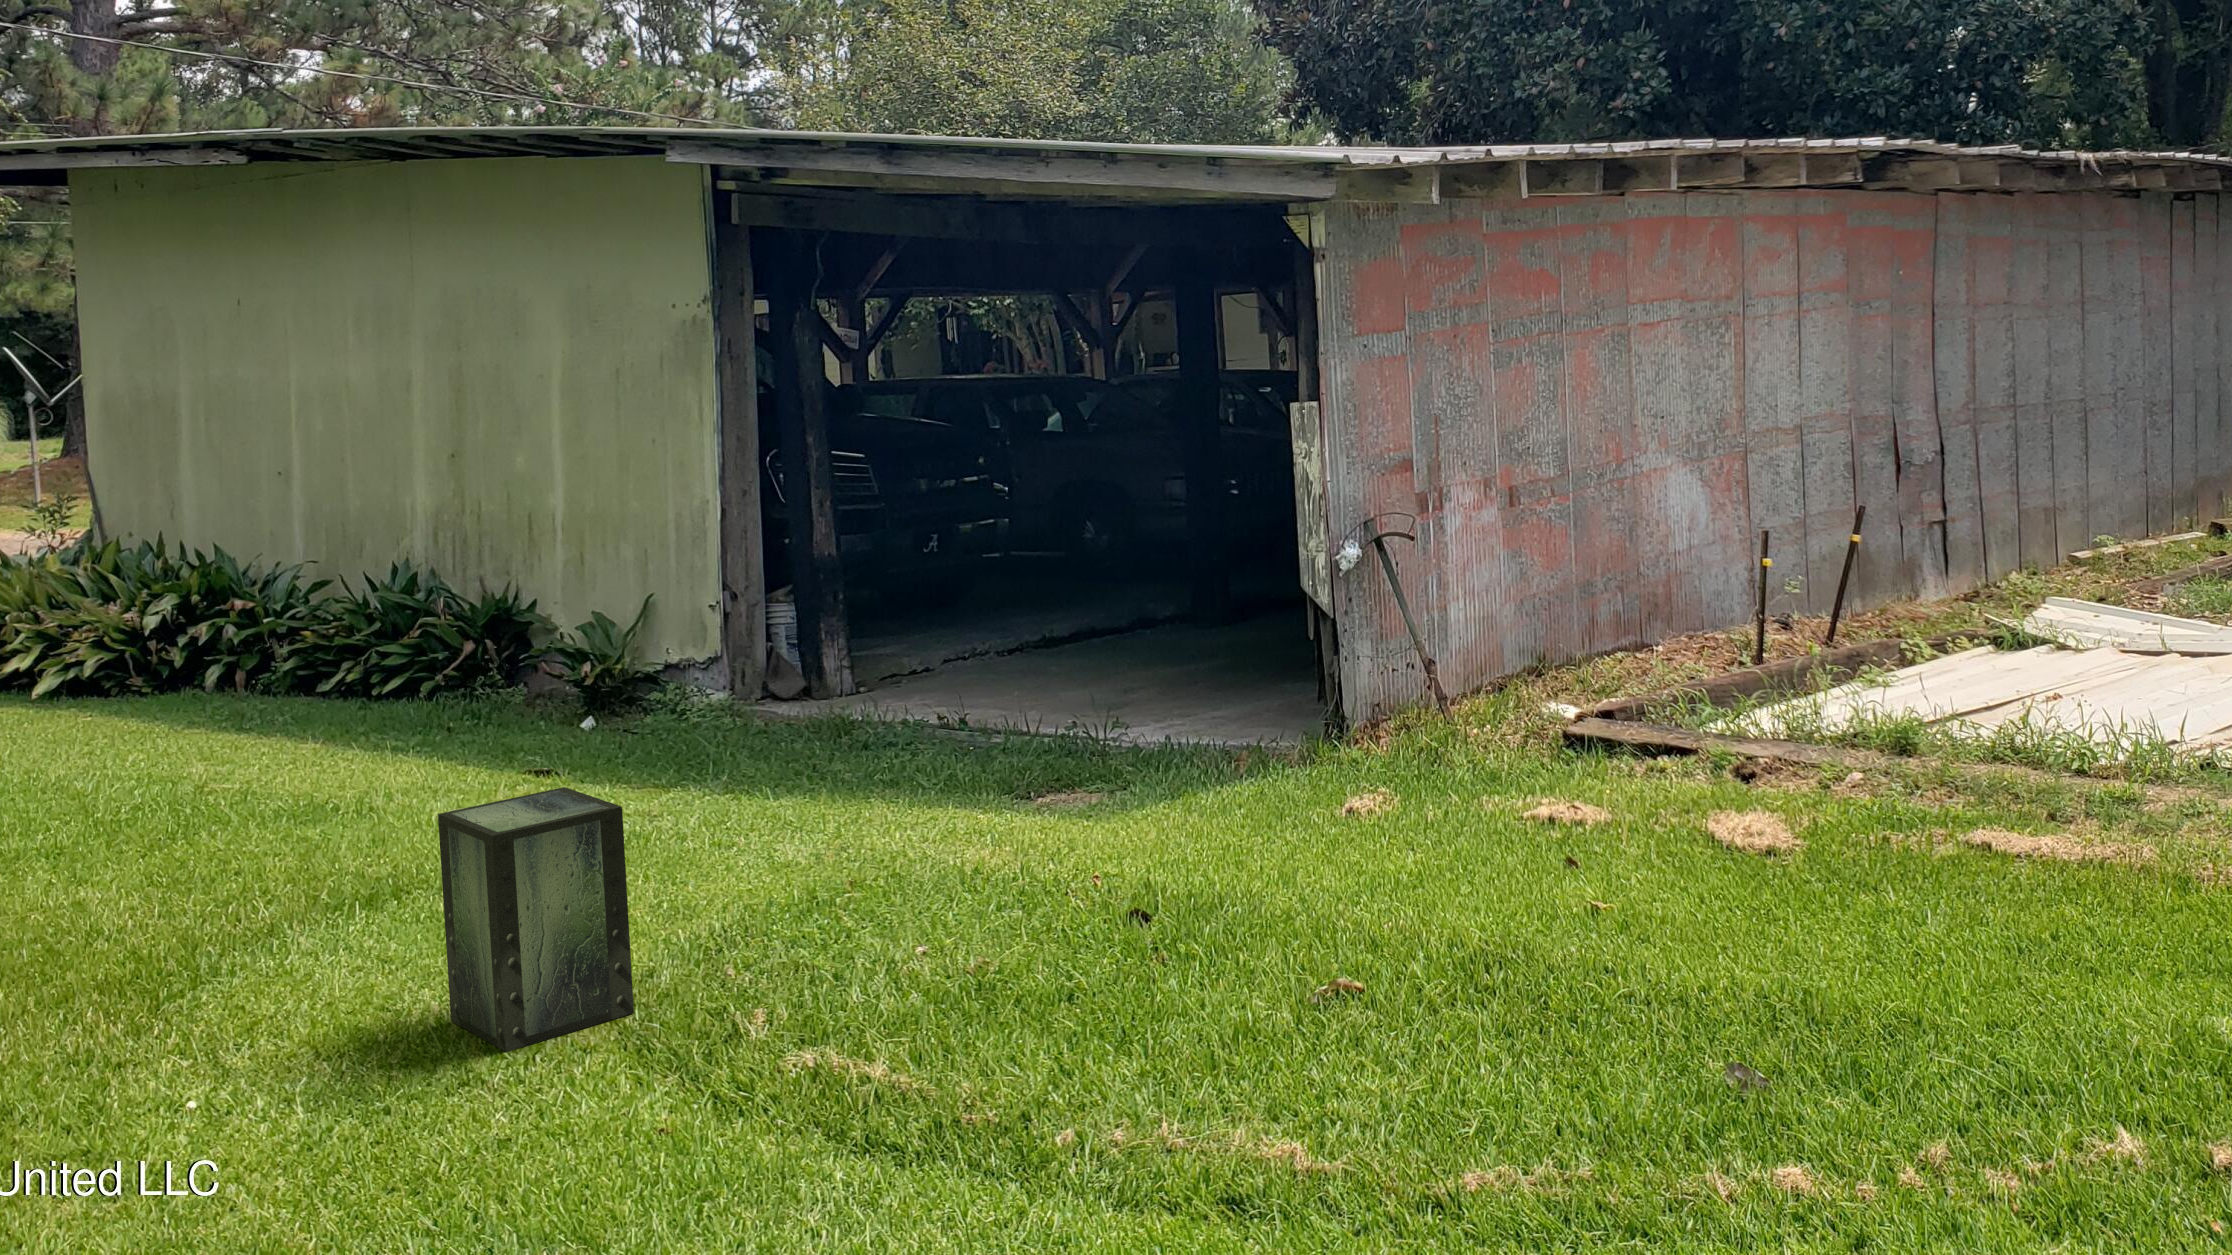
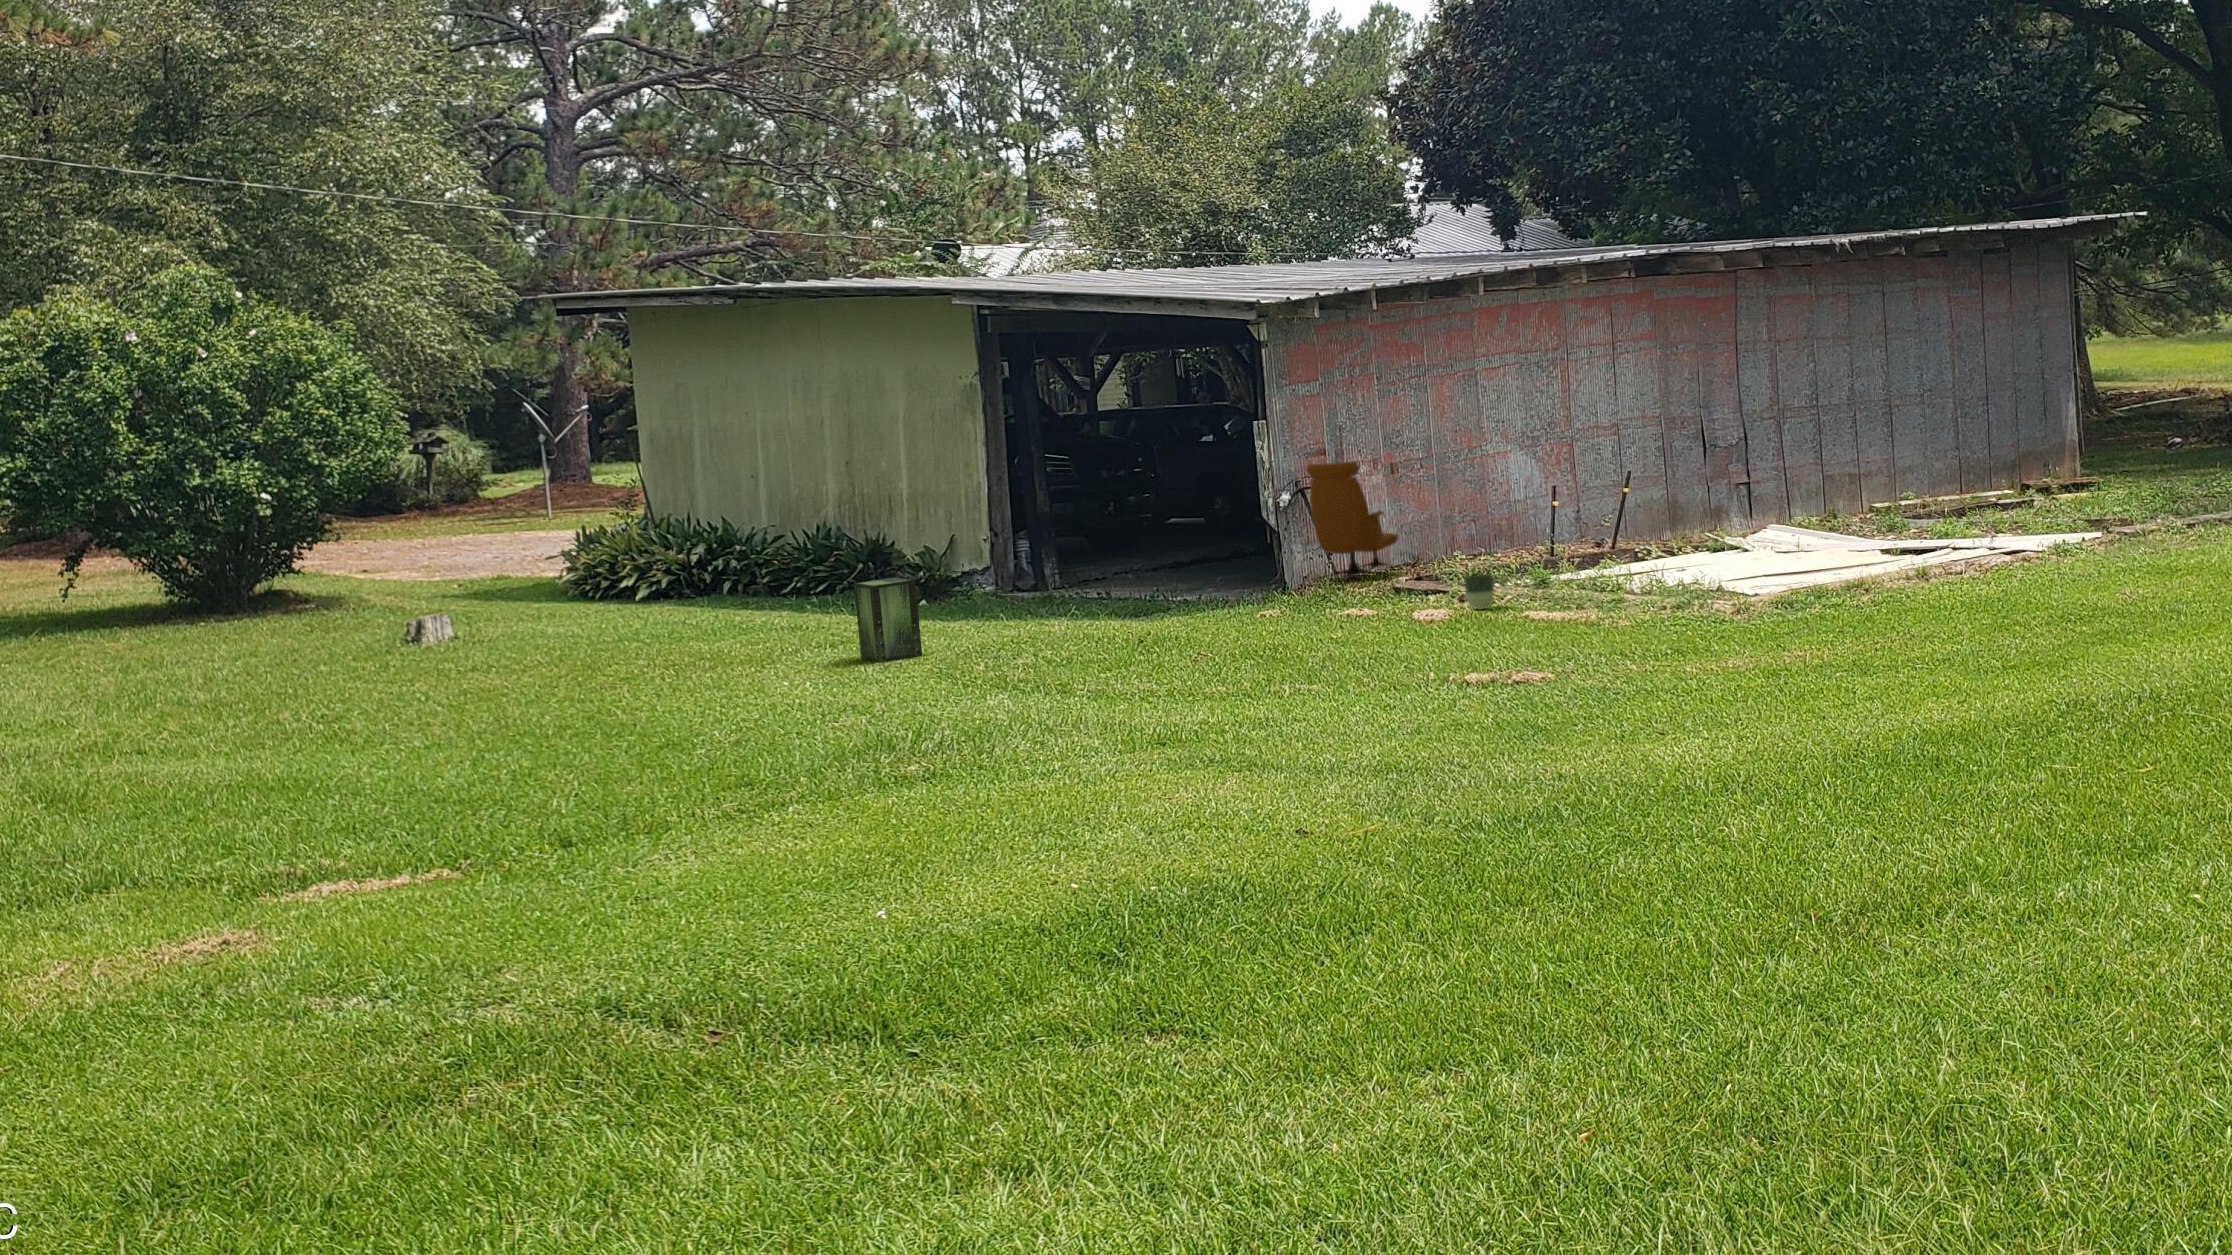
lounge chair: none [1424,494,1569,733] -> present [1306,461,1398,583]
planter: none [1943,767,2014,850] -> present [1464,574,1494,609]

